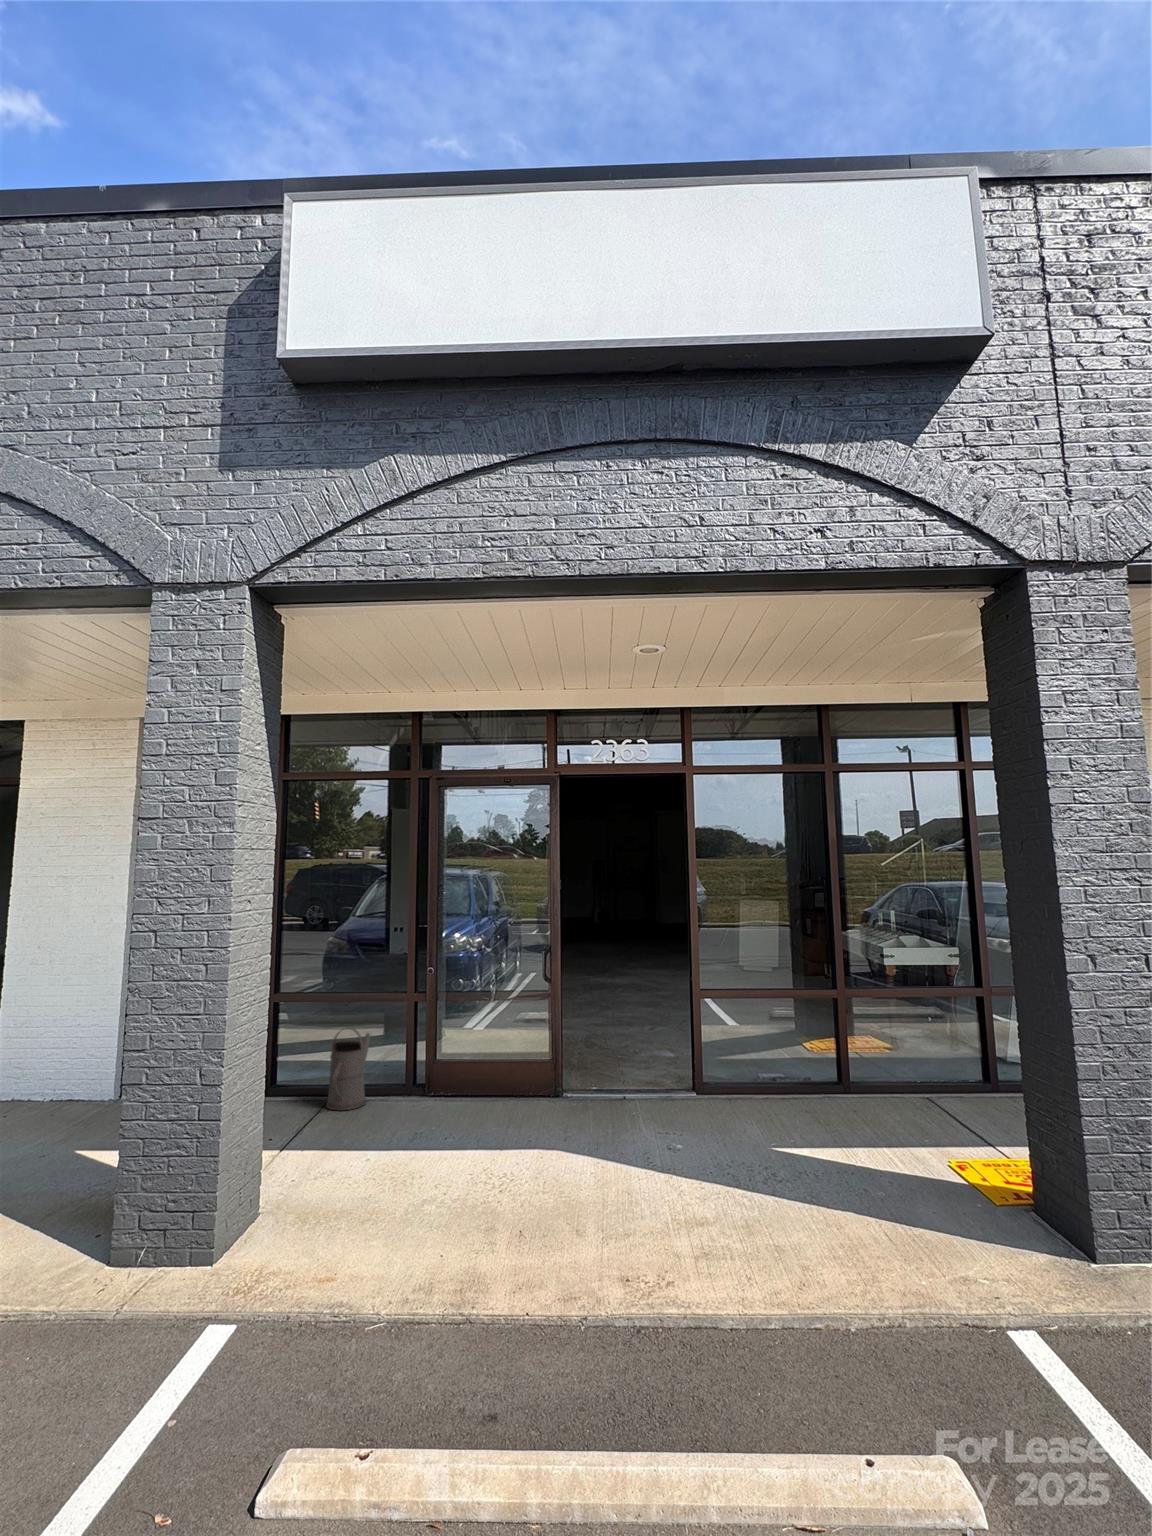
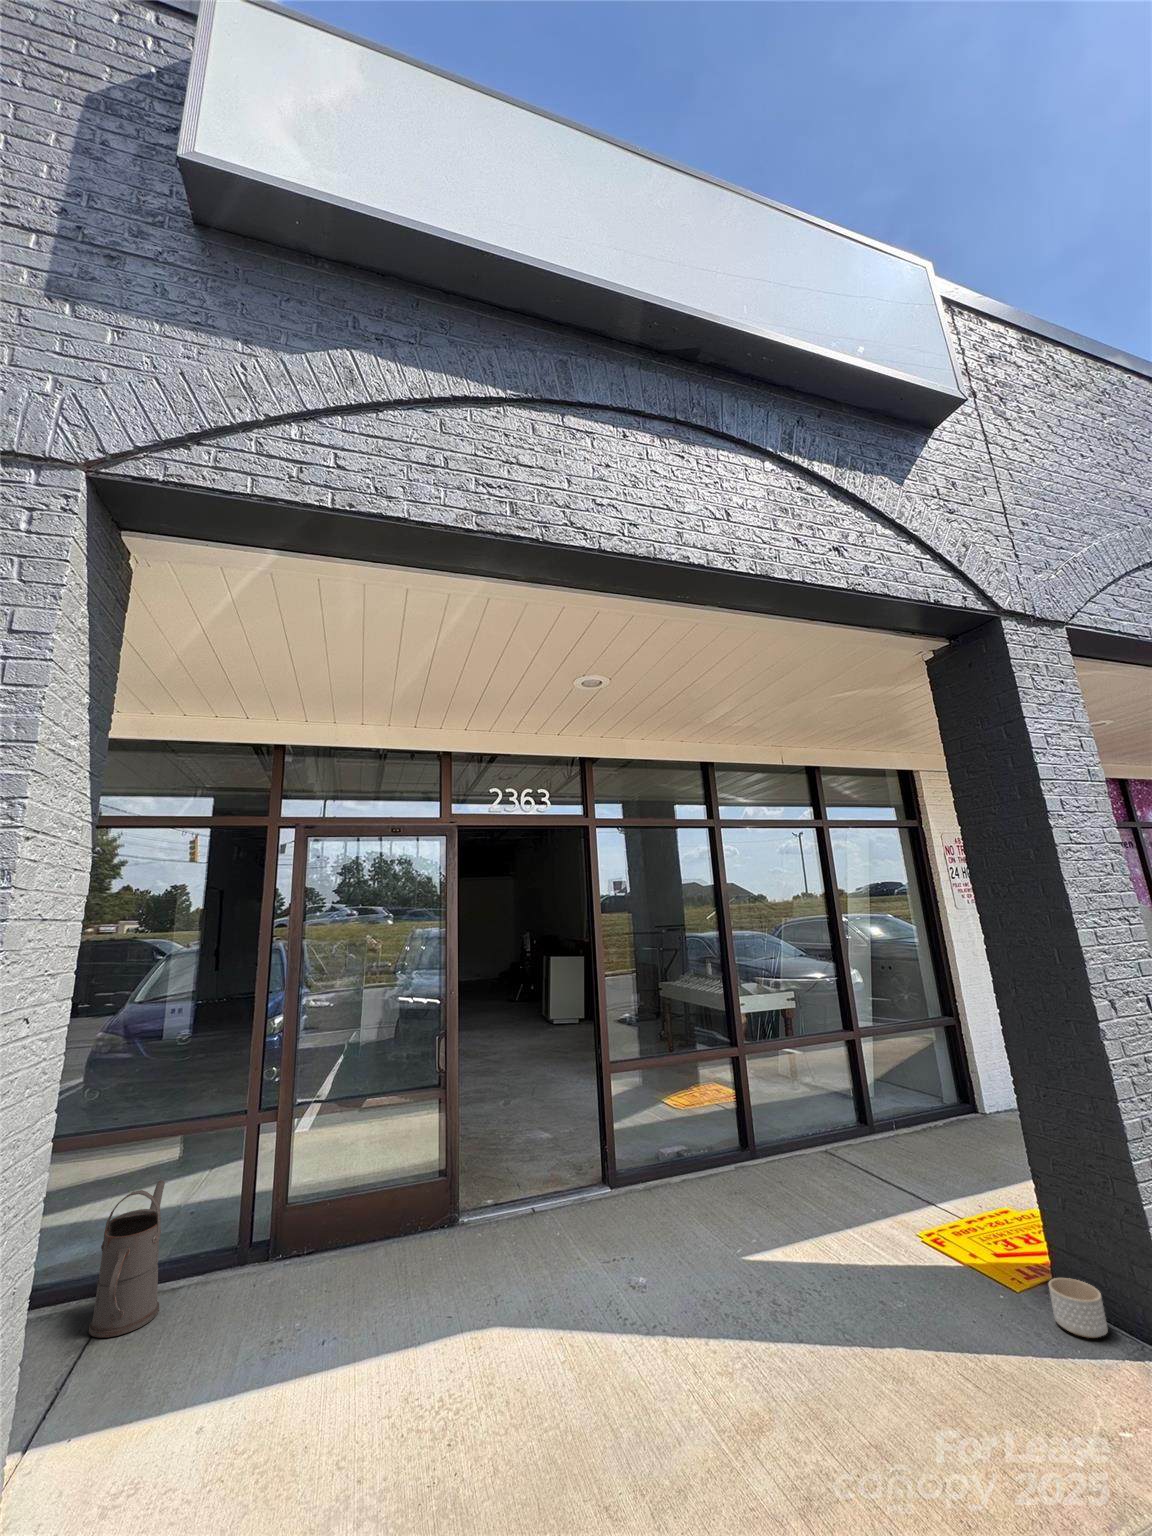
planter: none [1003,1196,1051,1244] -> present [1049,1278,1108,1338]

